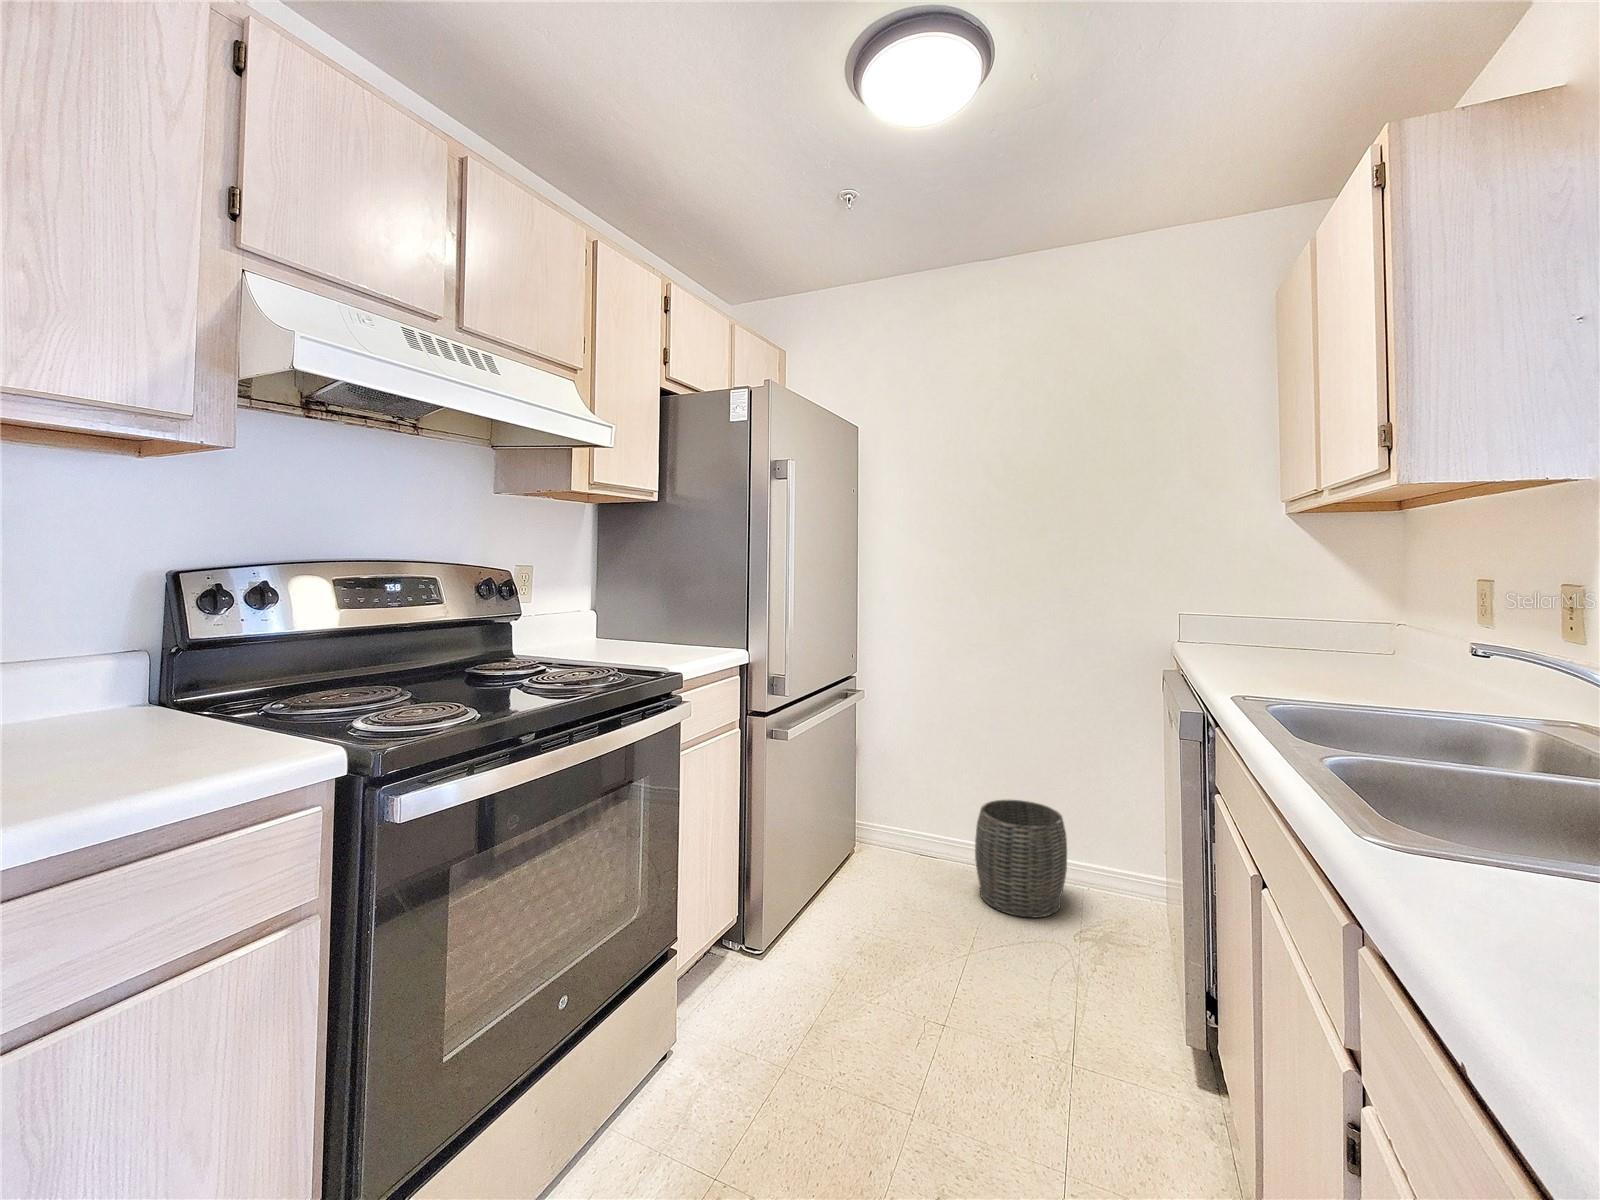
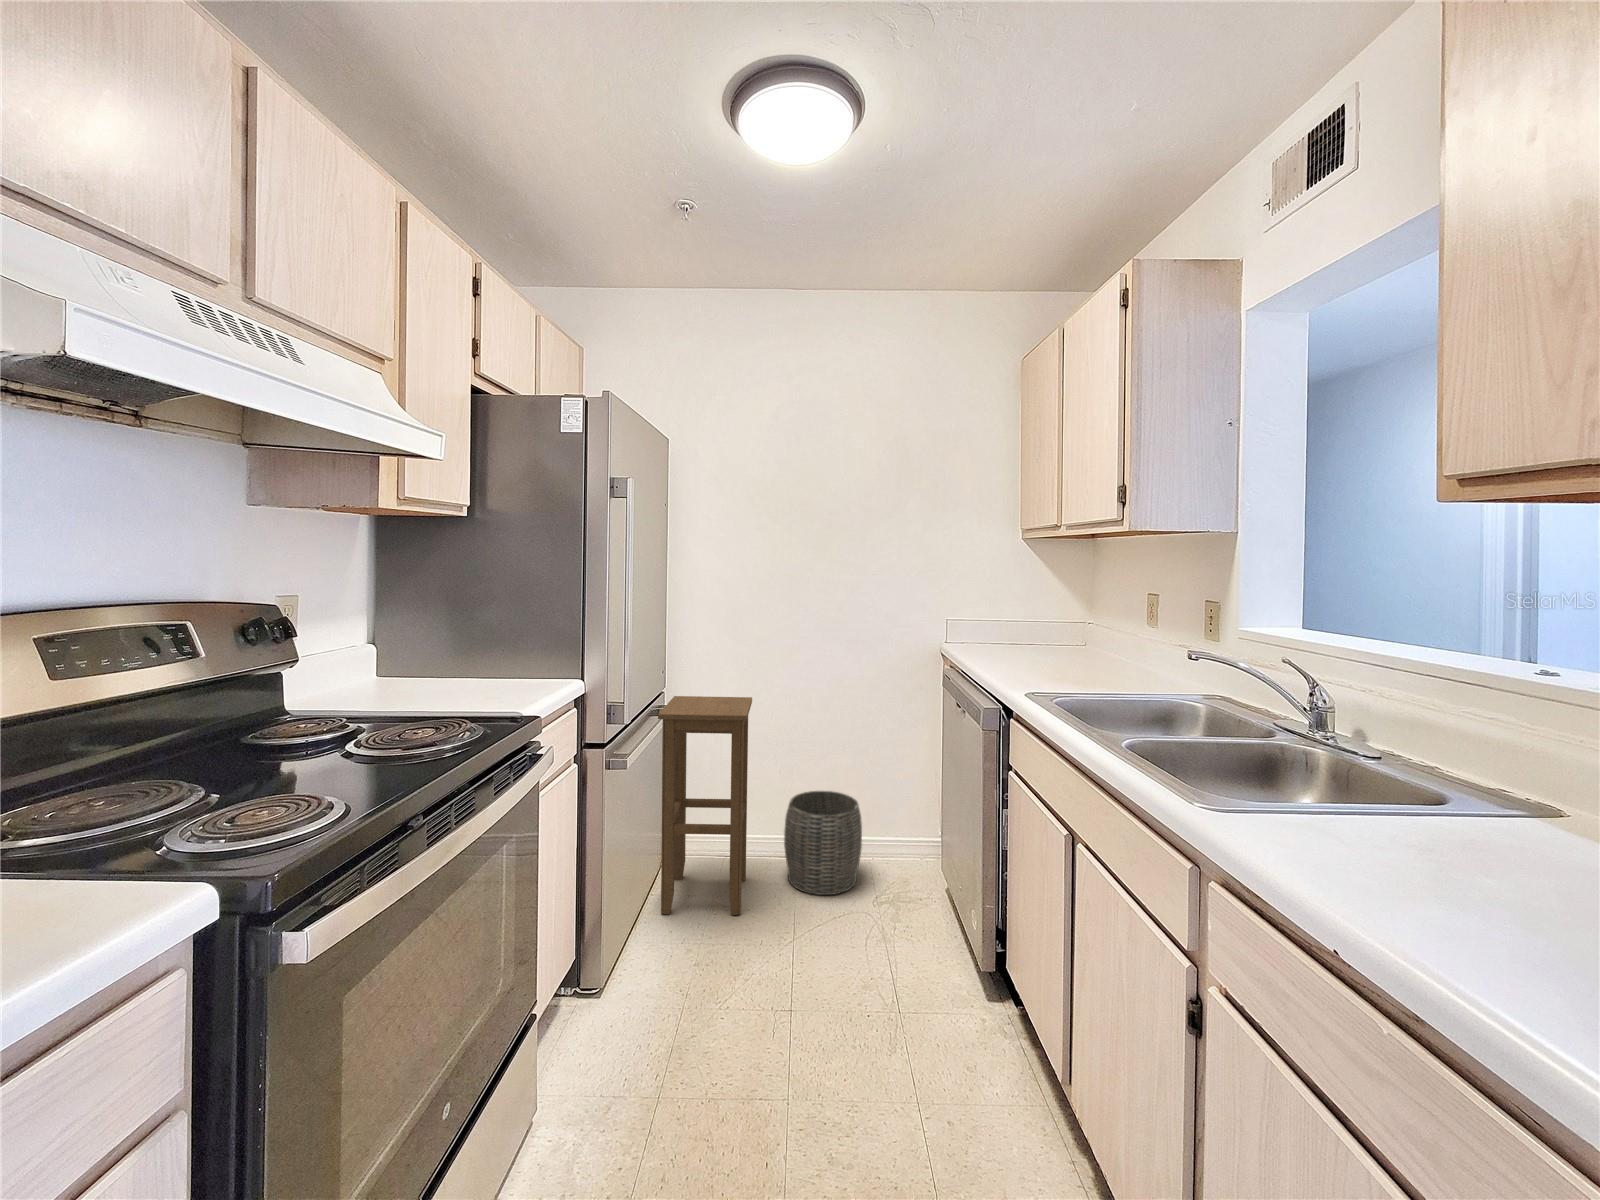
stool: none [834,684,941,917] -> present [658,696,752,915]

